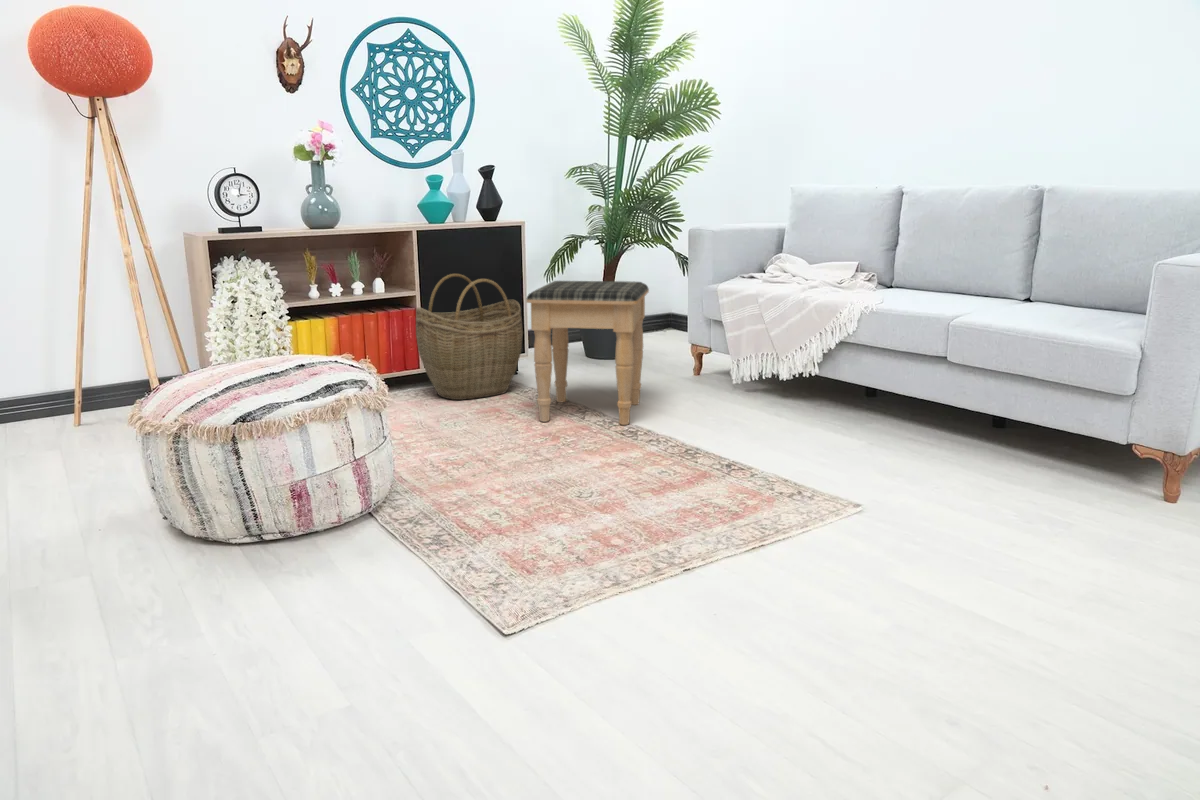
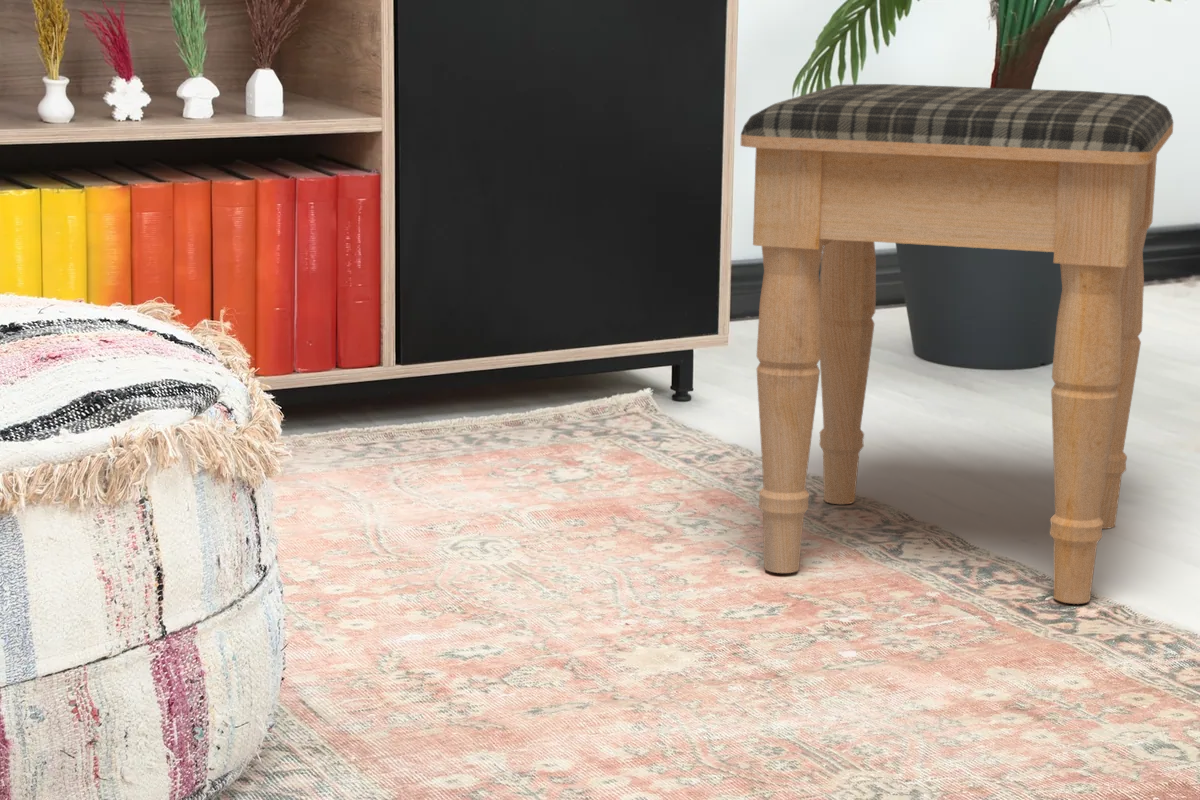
woven basket: present [416,274,523,400] -> none [367,58,719,476]

